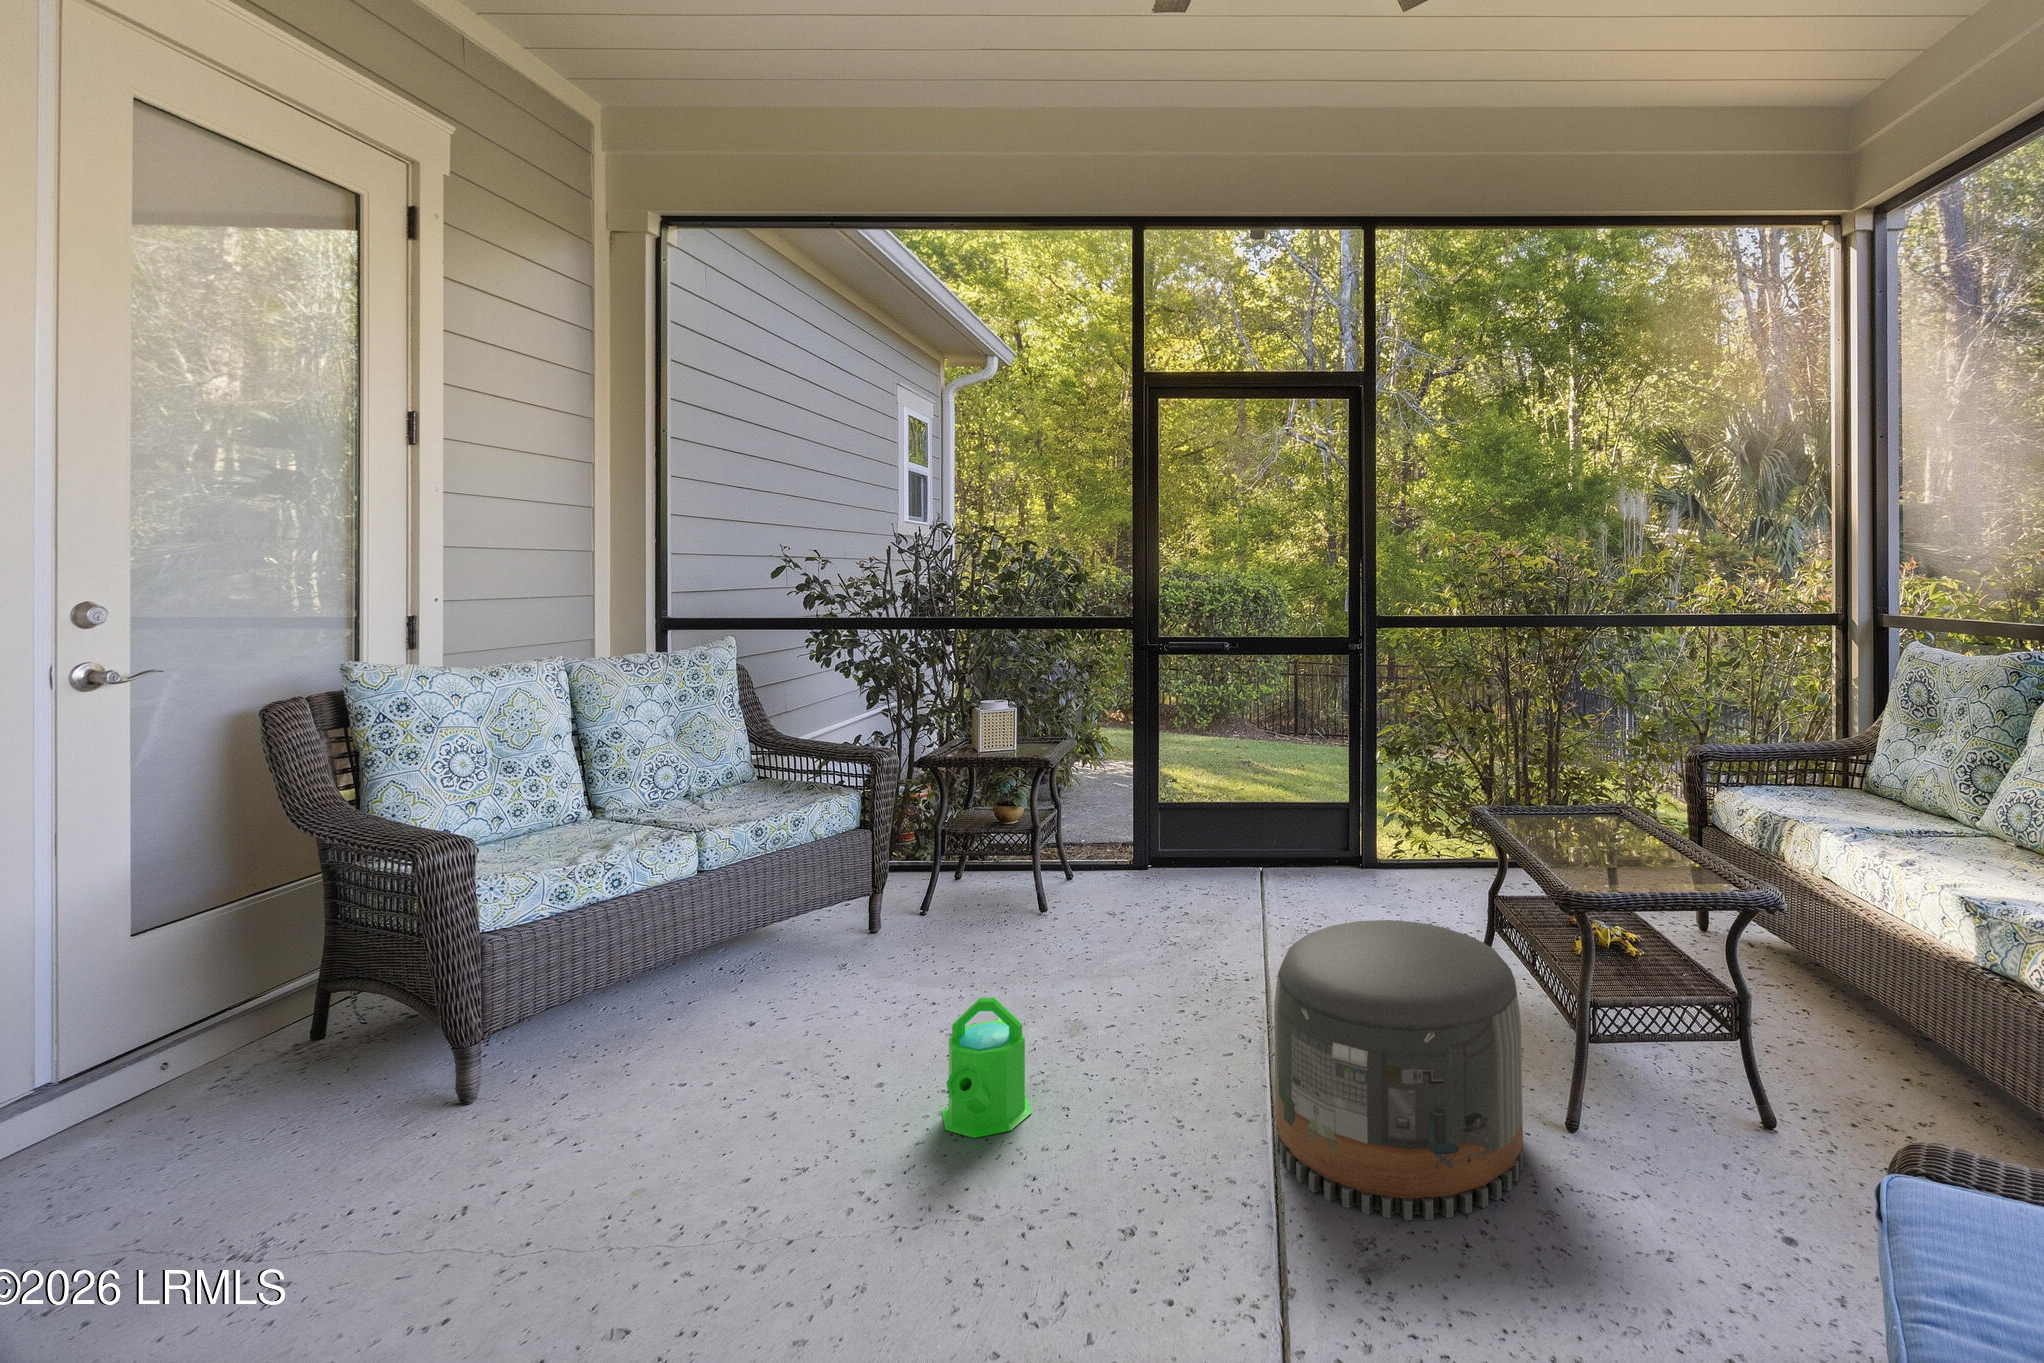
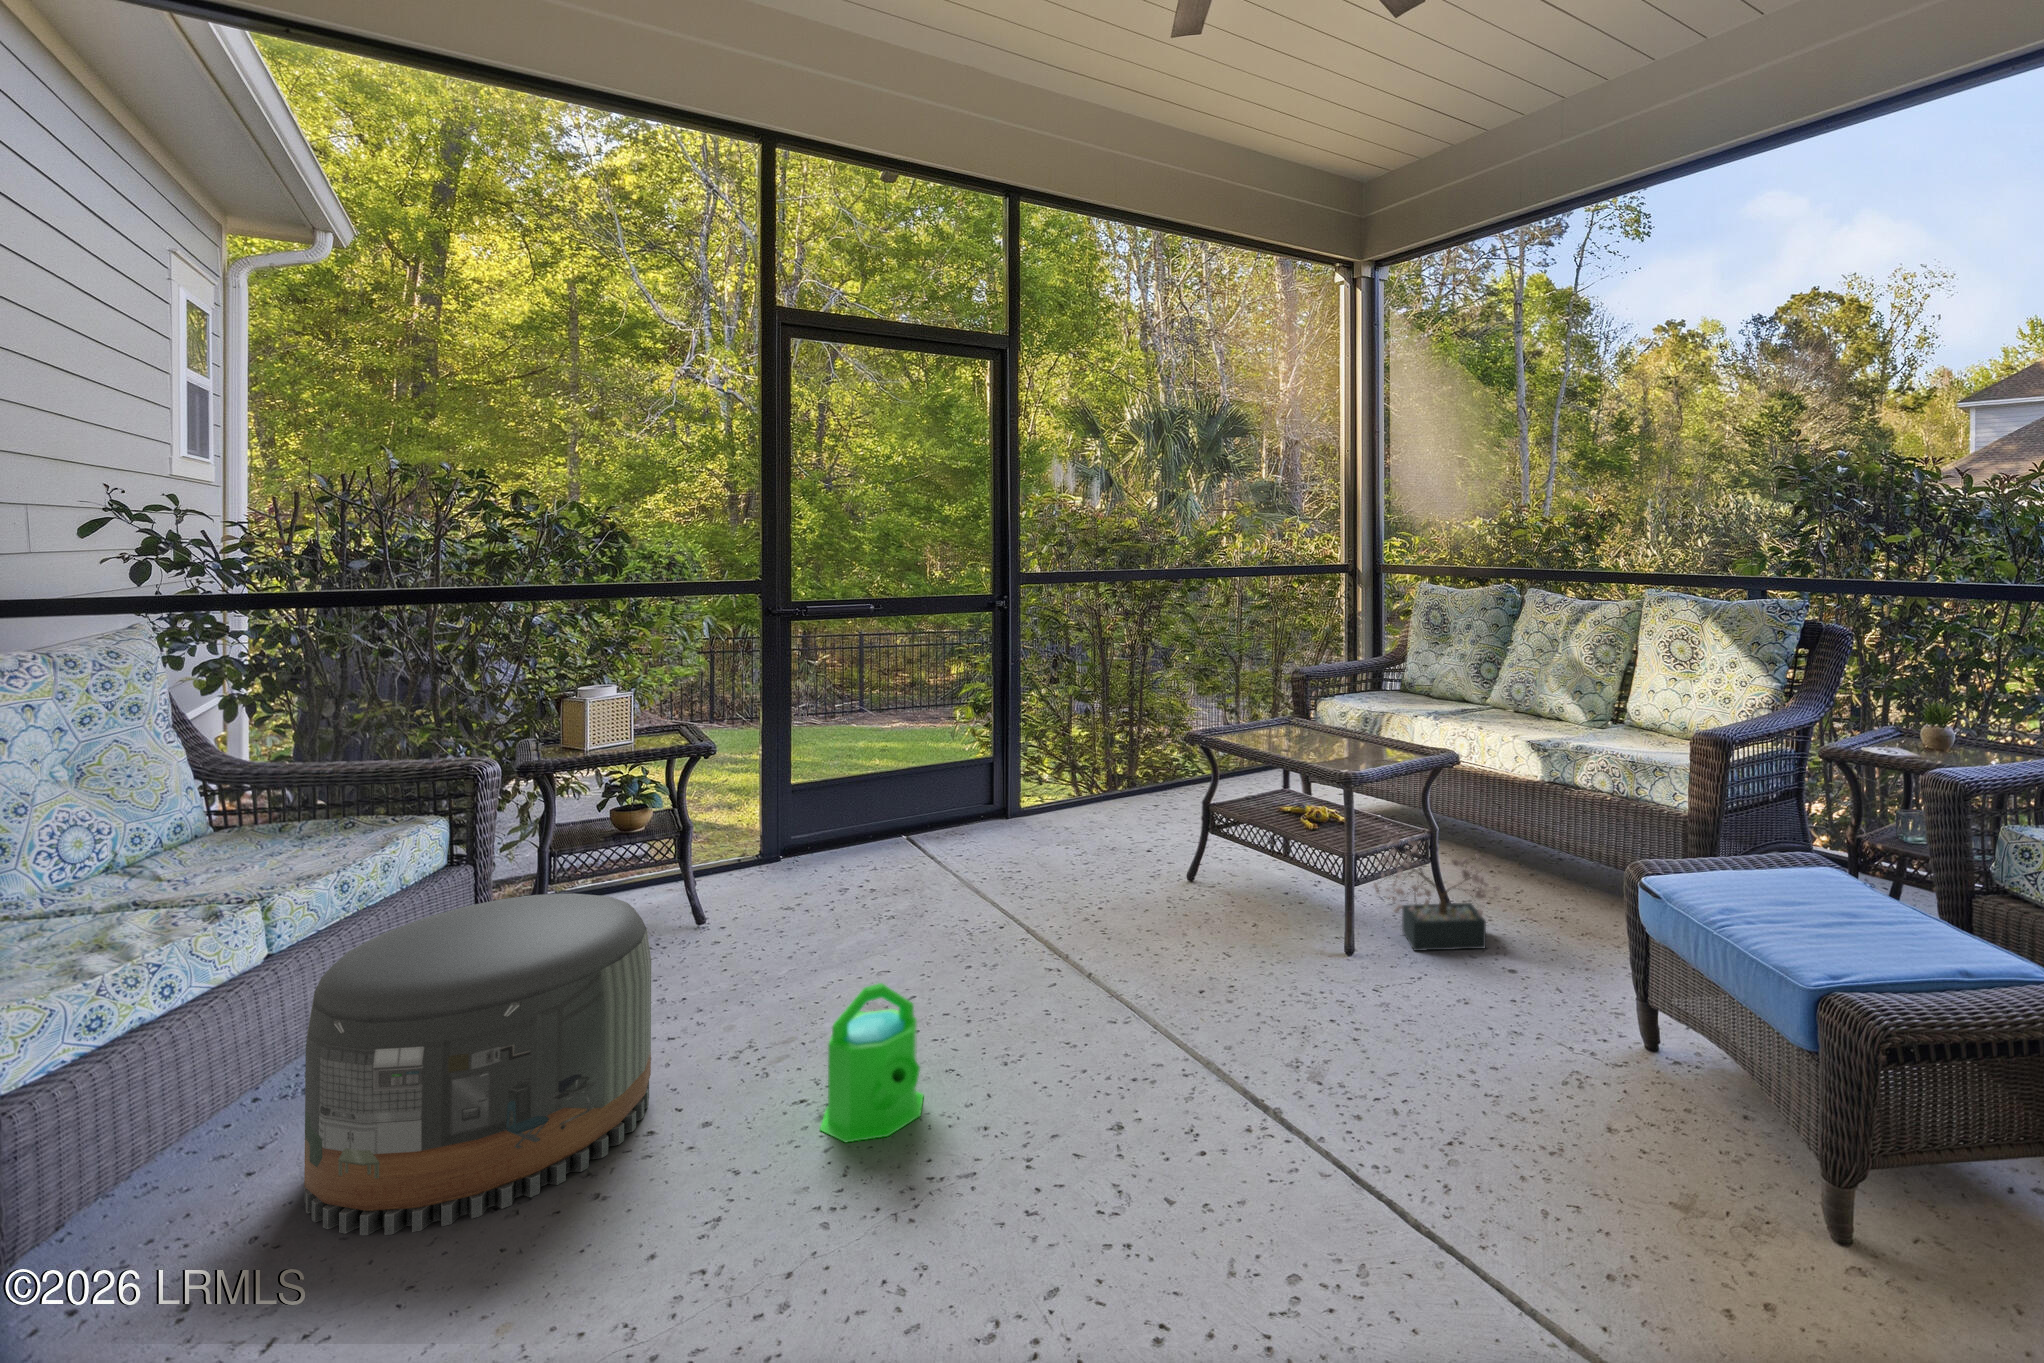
pouf: present [1274,920,1523,1220] -> present [304,893,651,1235]
decorative plant: none [1618,981,1806,1182] -> present [1374,834,1500,951]

